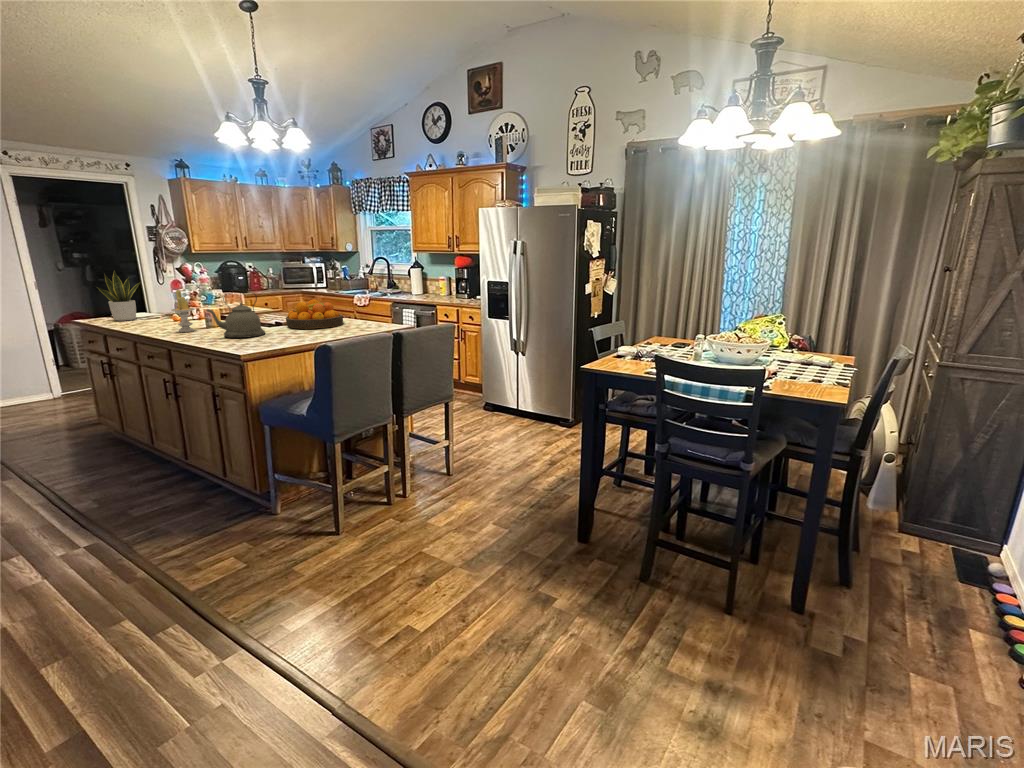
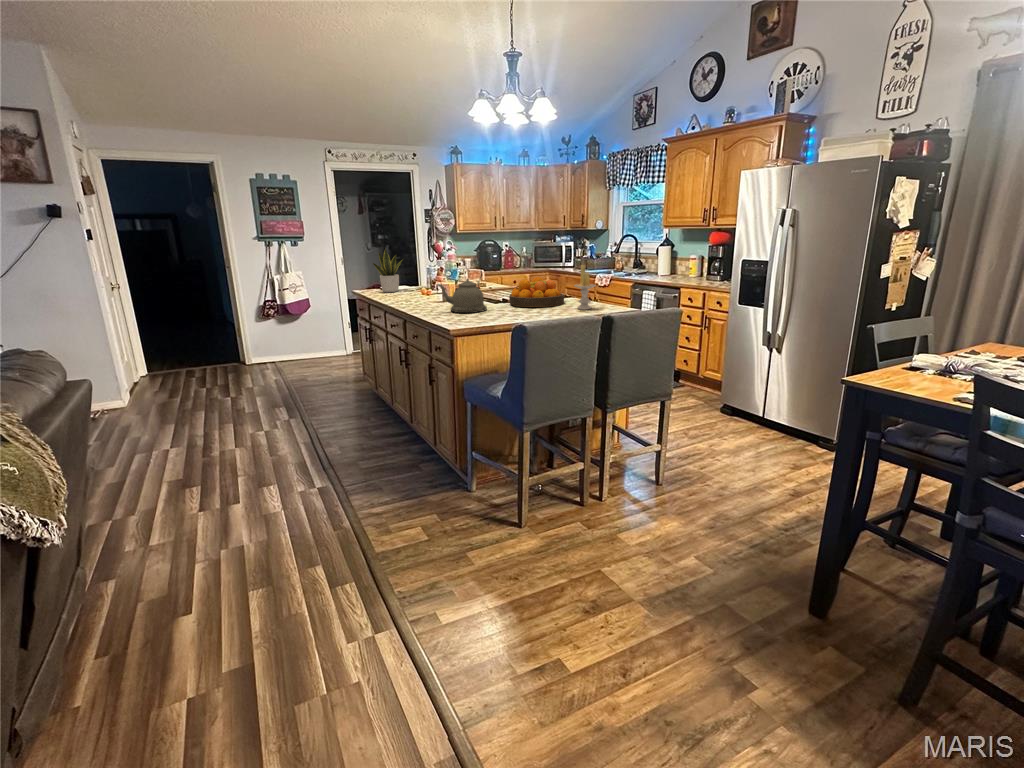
candle: present [171,290,195,332] -> present [574,265,596,310]

